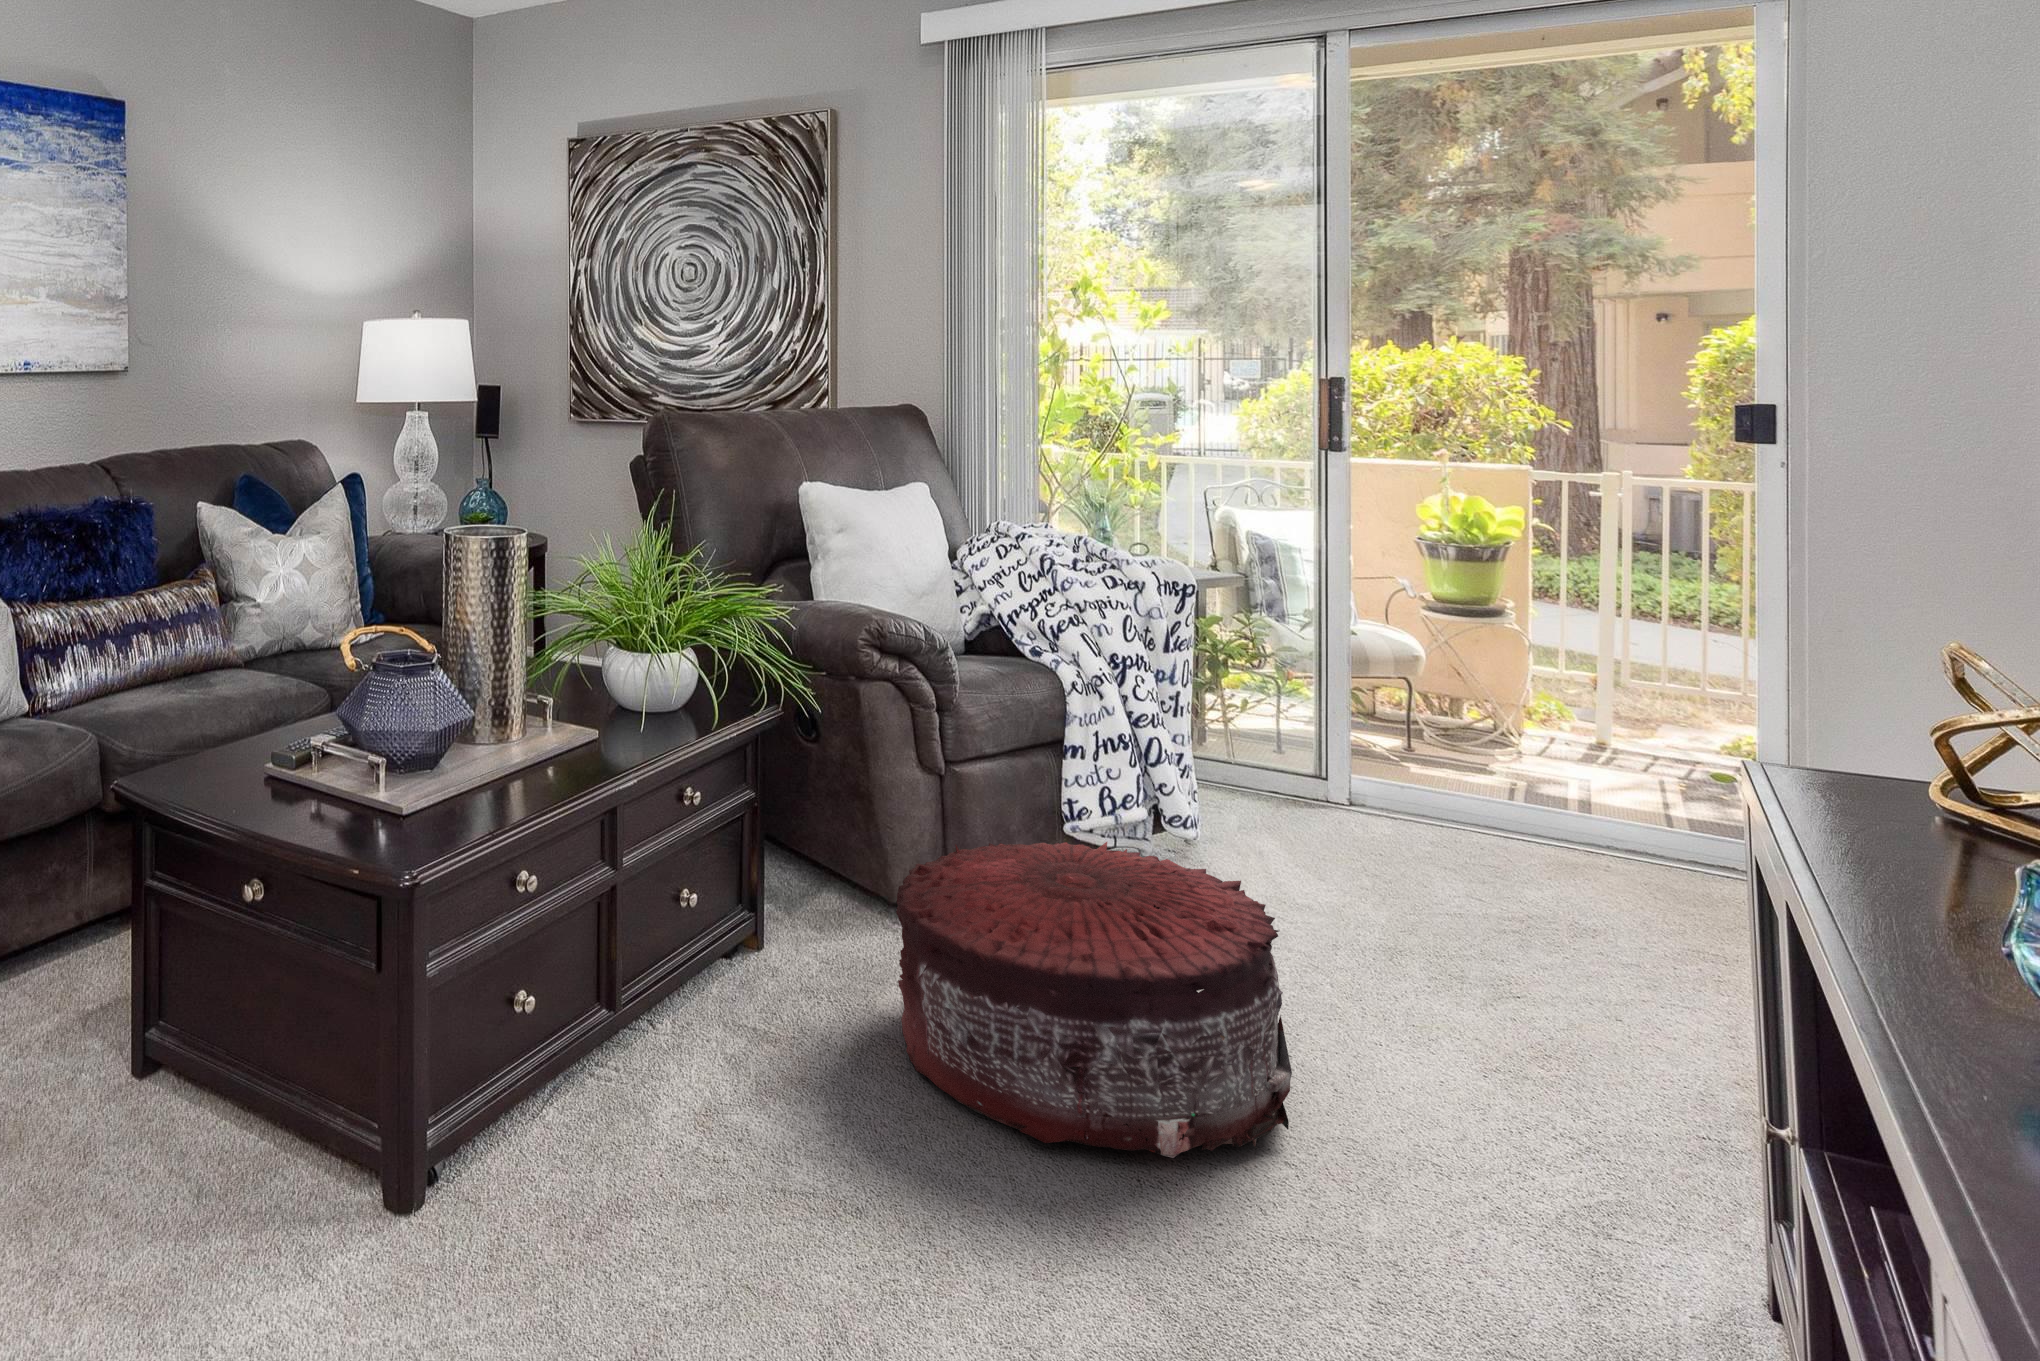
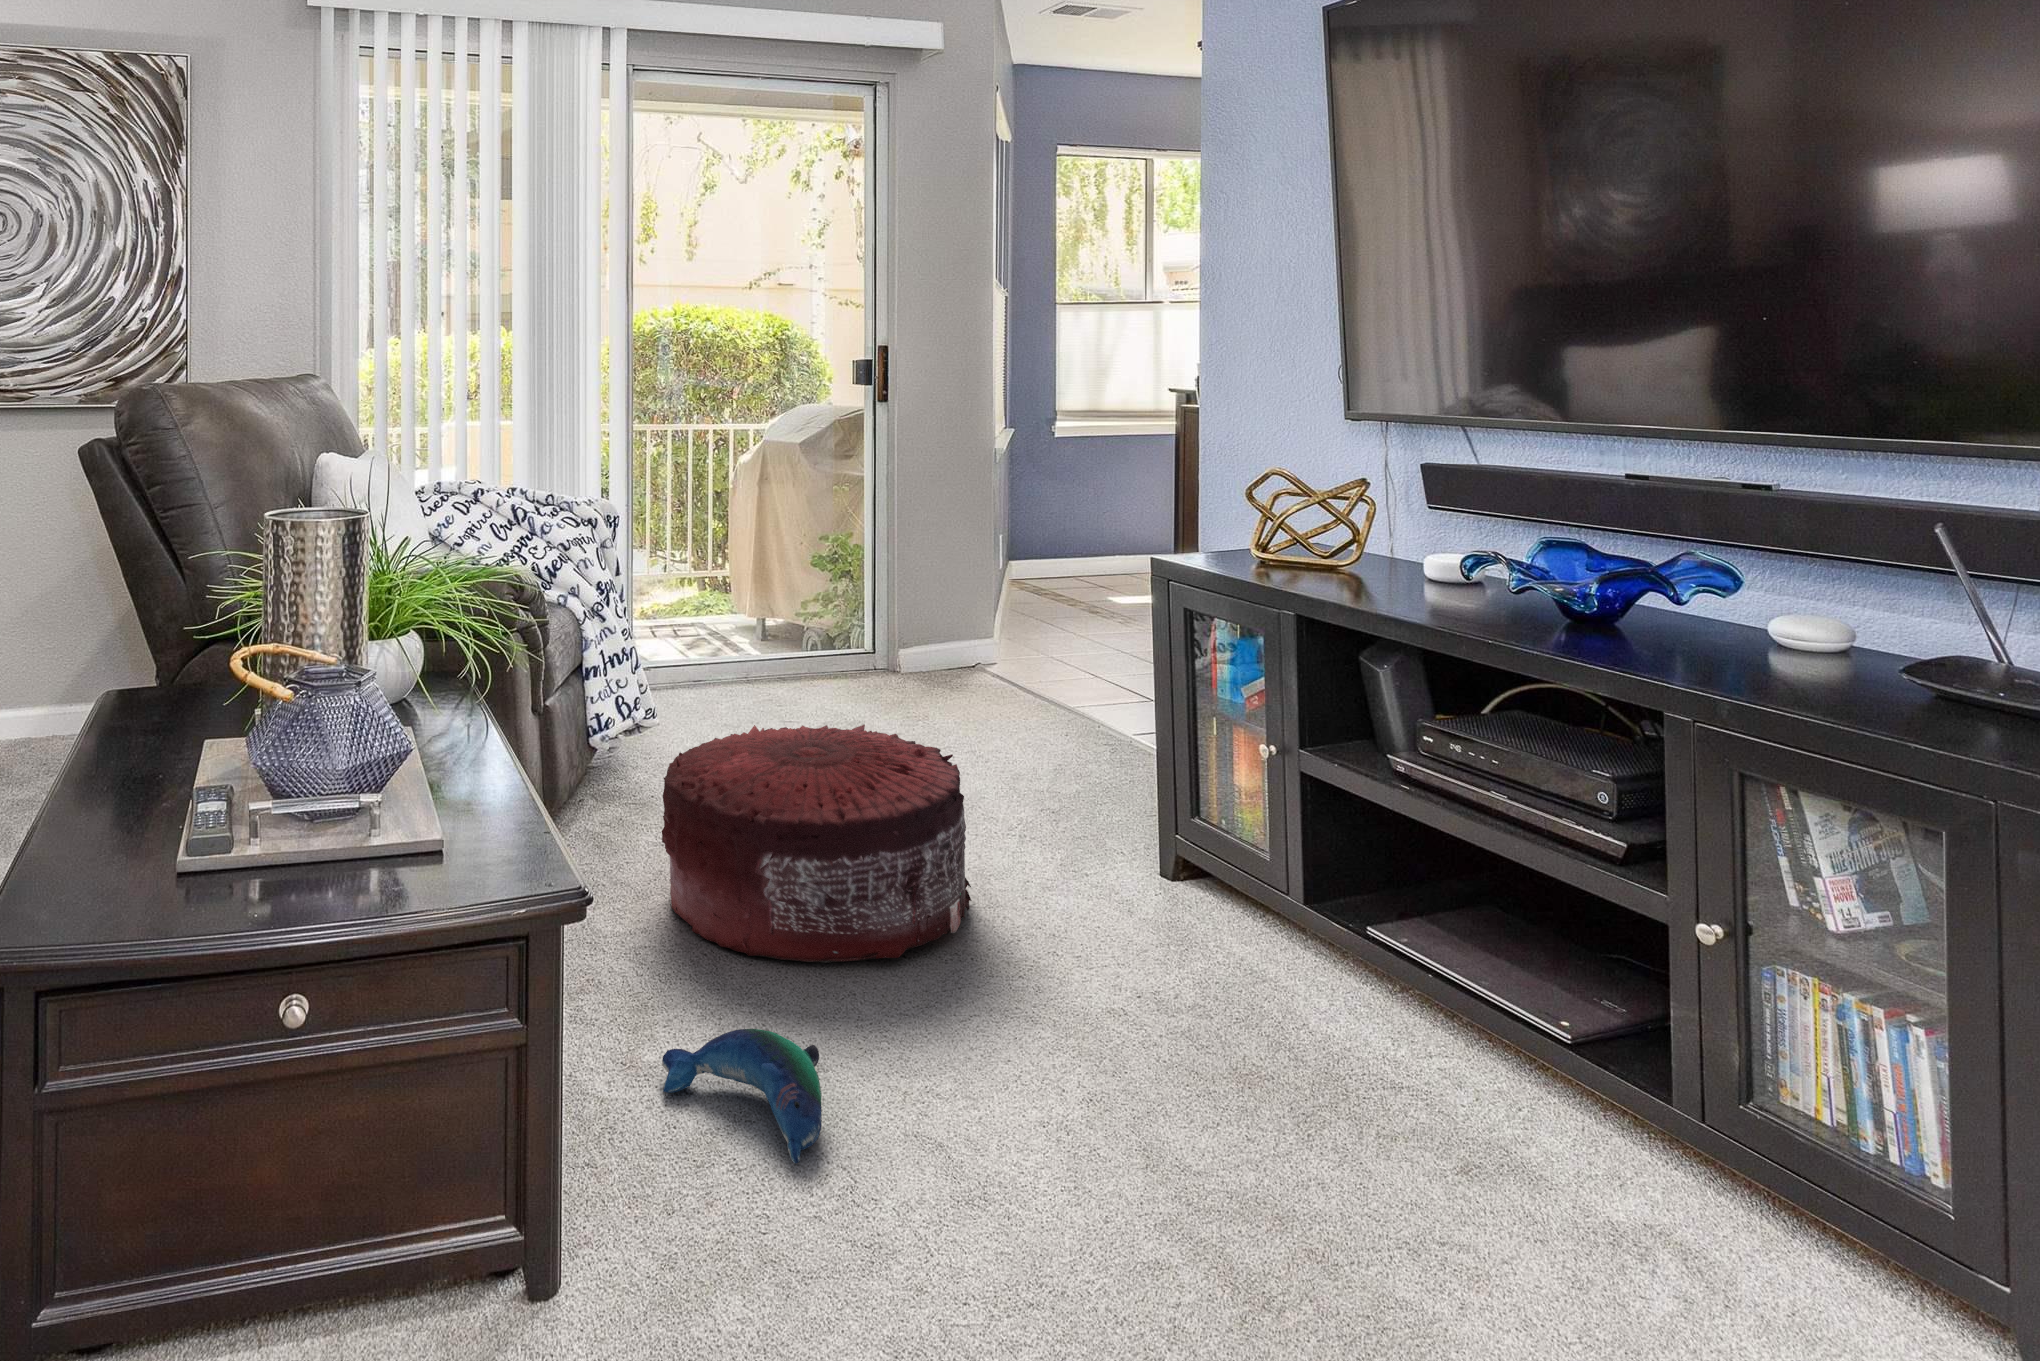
plush toy: none [613,1089,734,1223] -> present [662,1029,822,1163]

